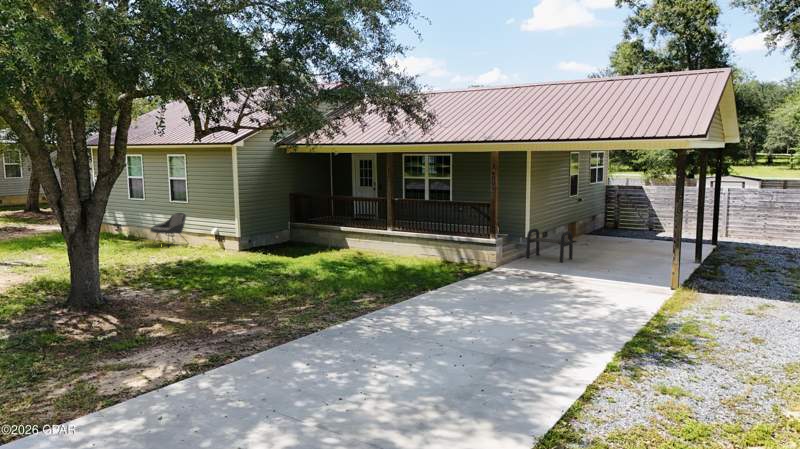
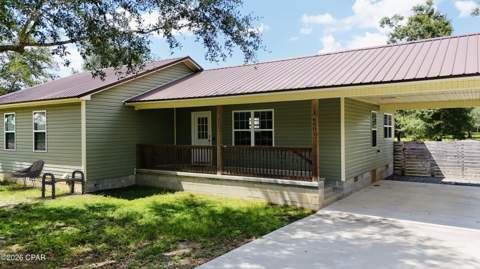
bench: present [526,229,573,262] -> present [42,170,85,199]

